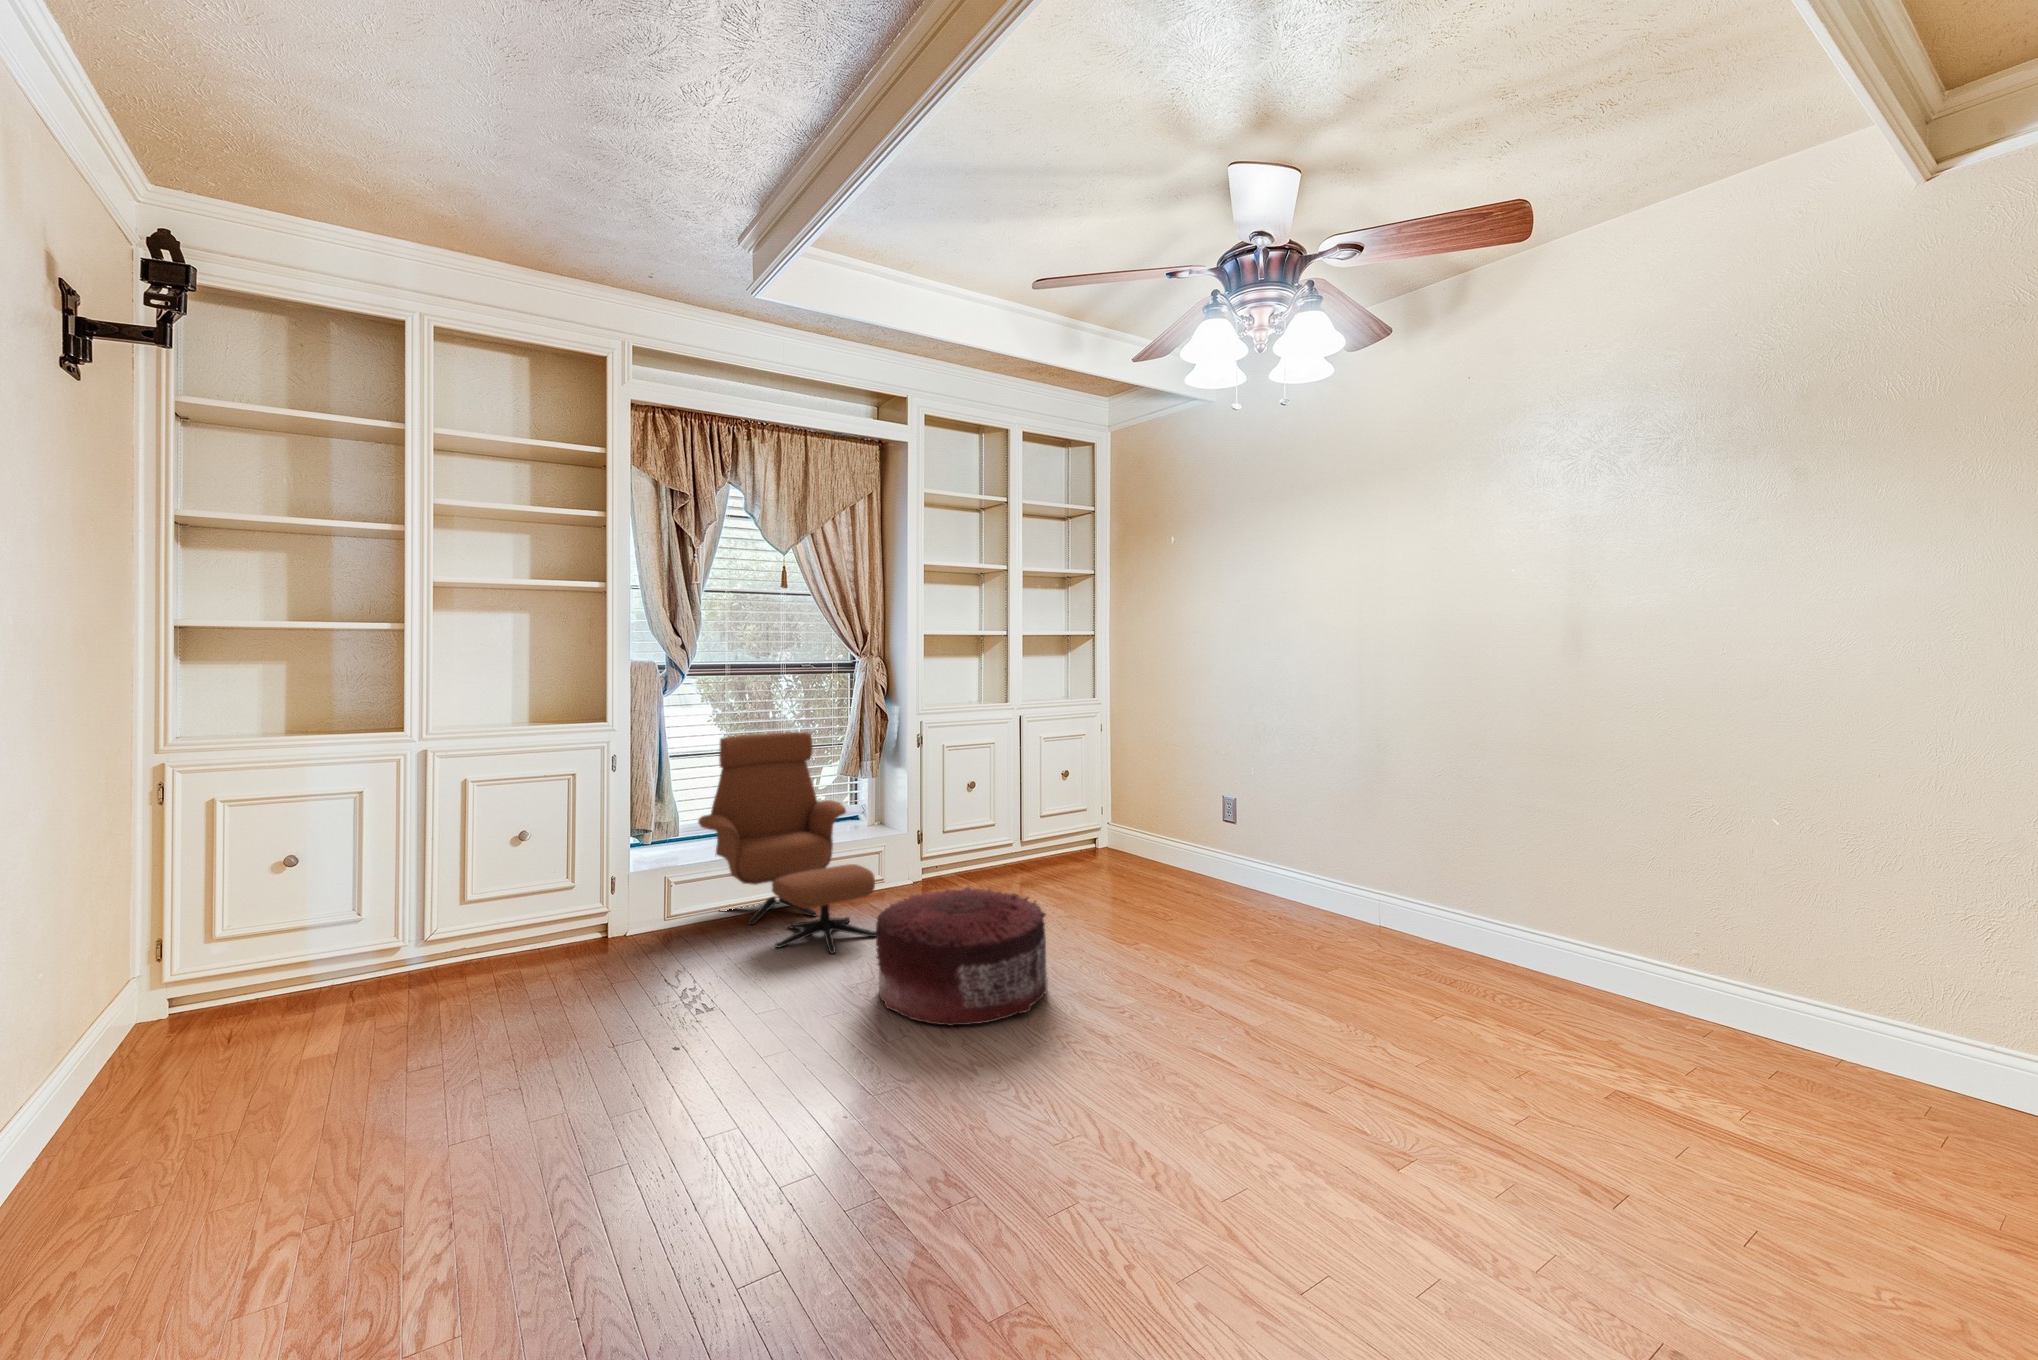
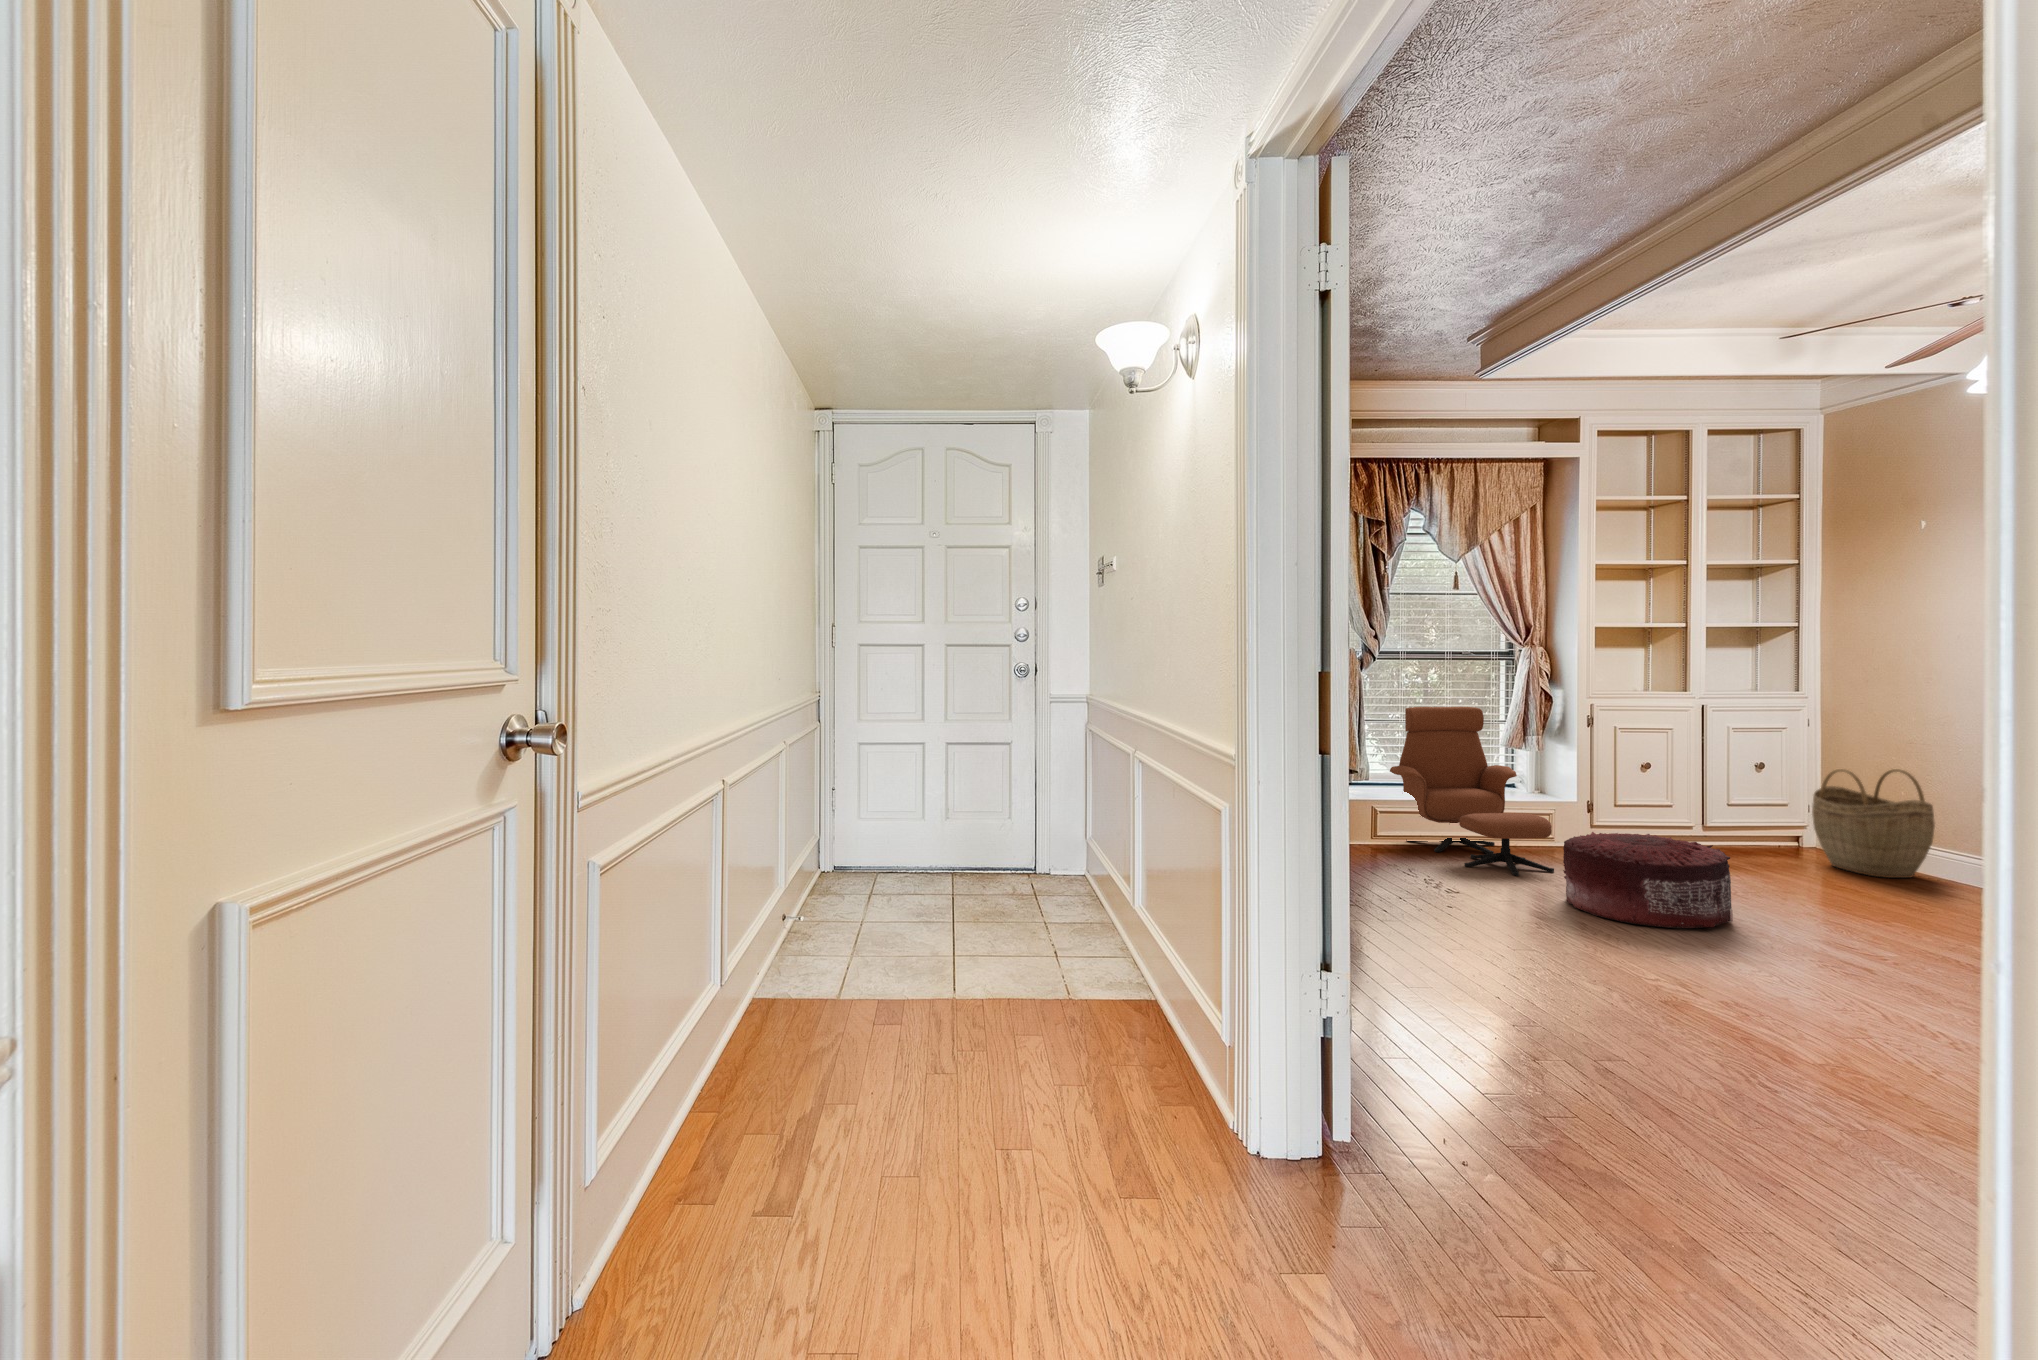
woven basket: none [1107,772,1195,881] -> present [1812,769,1935,878]

